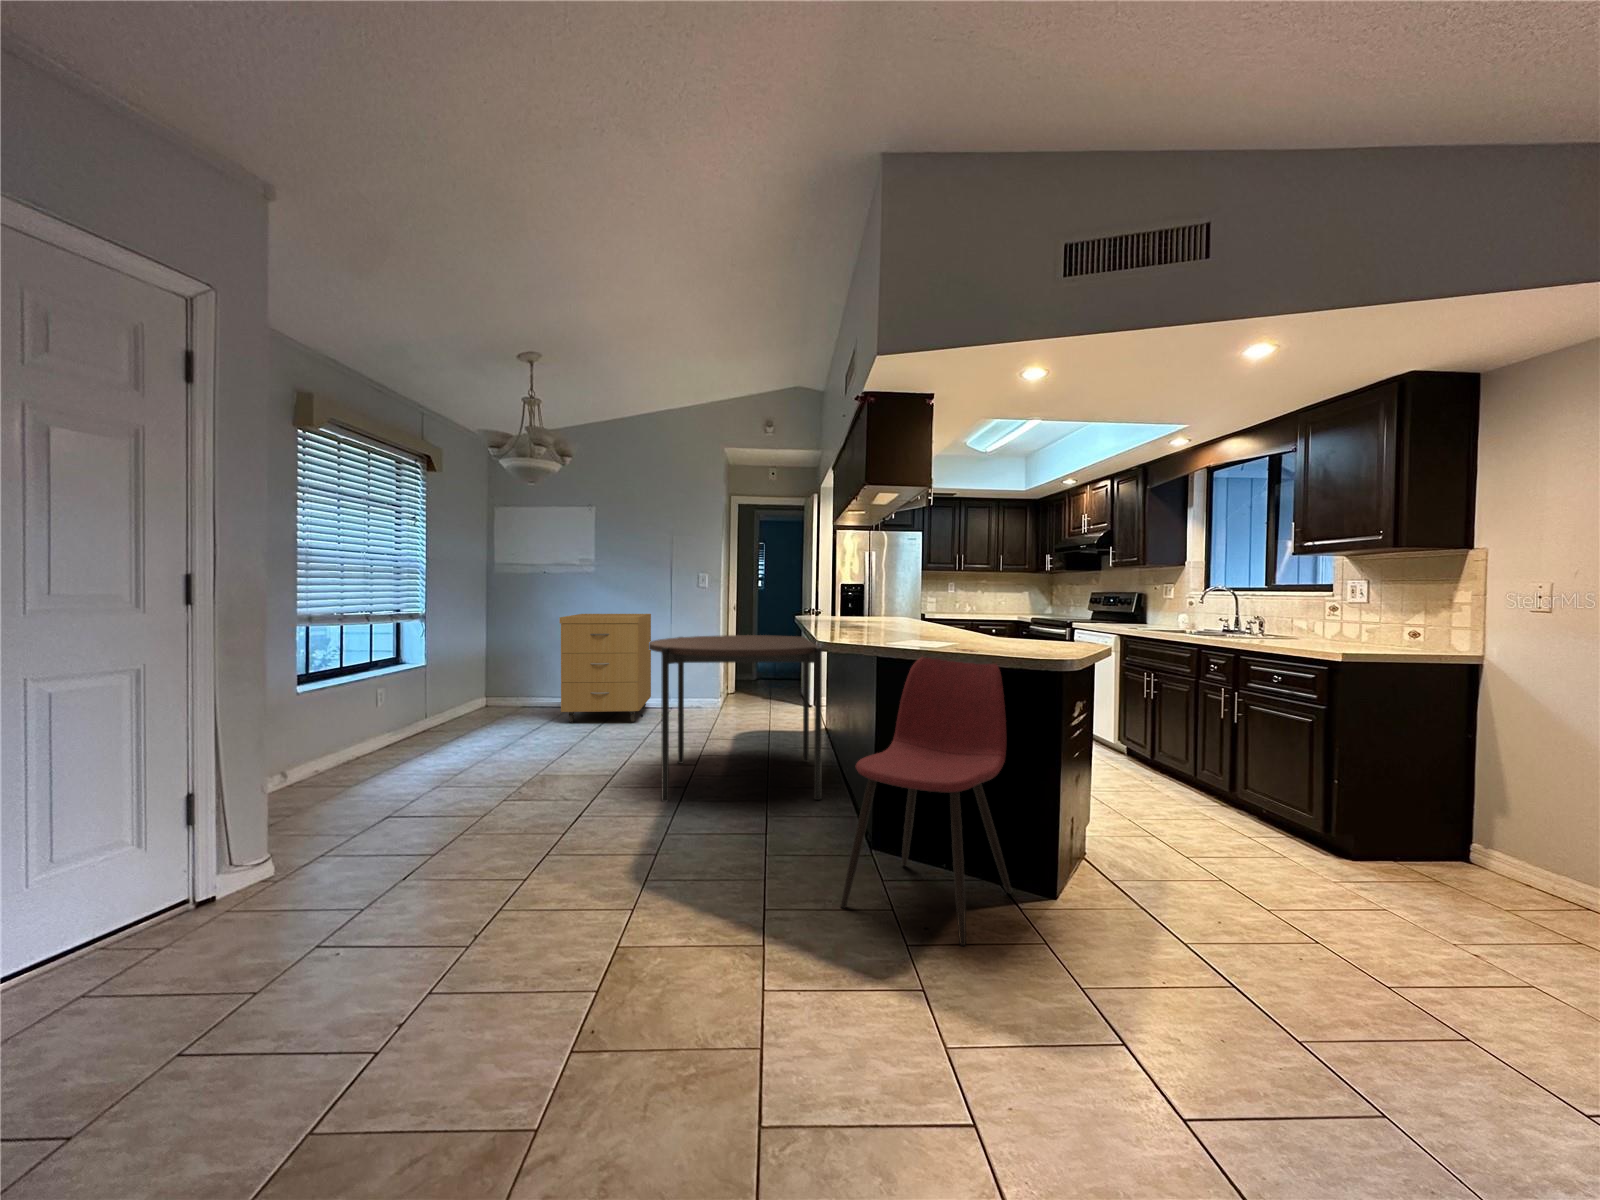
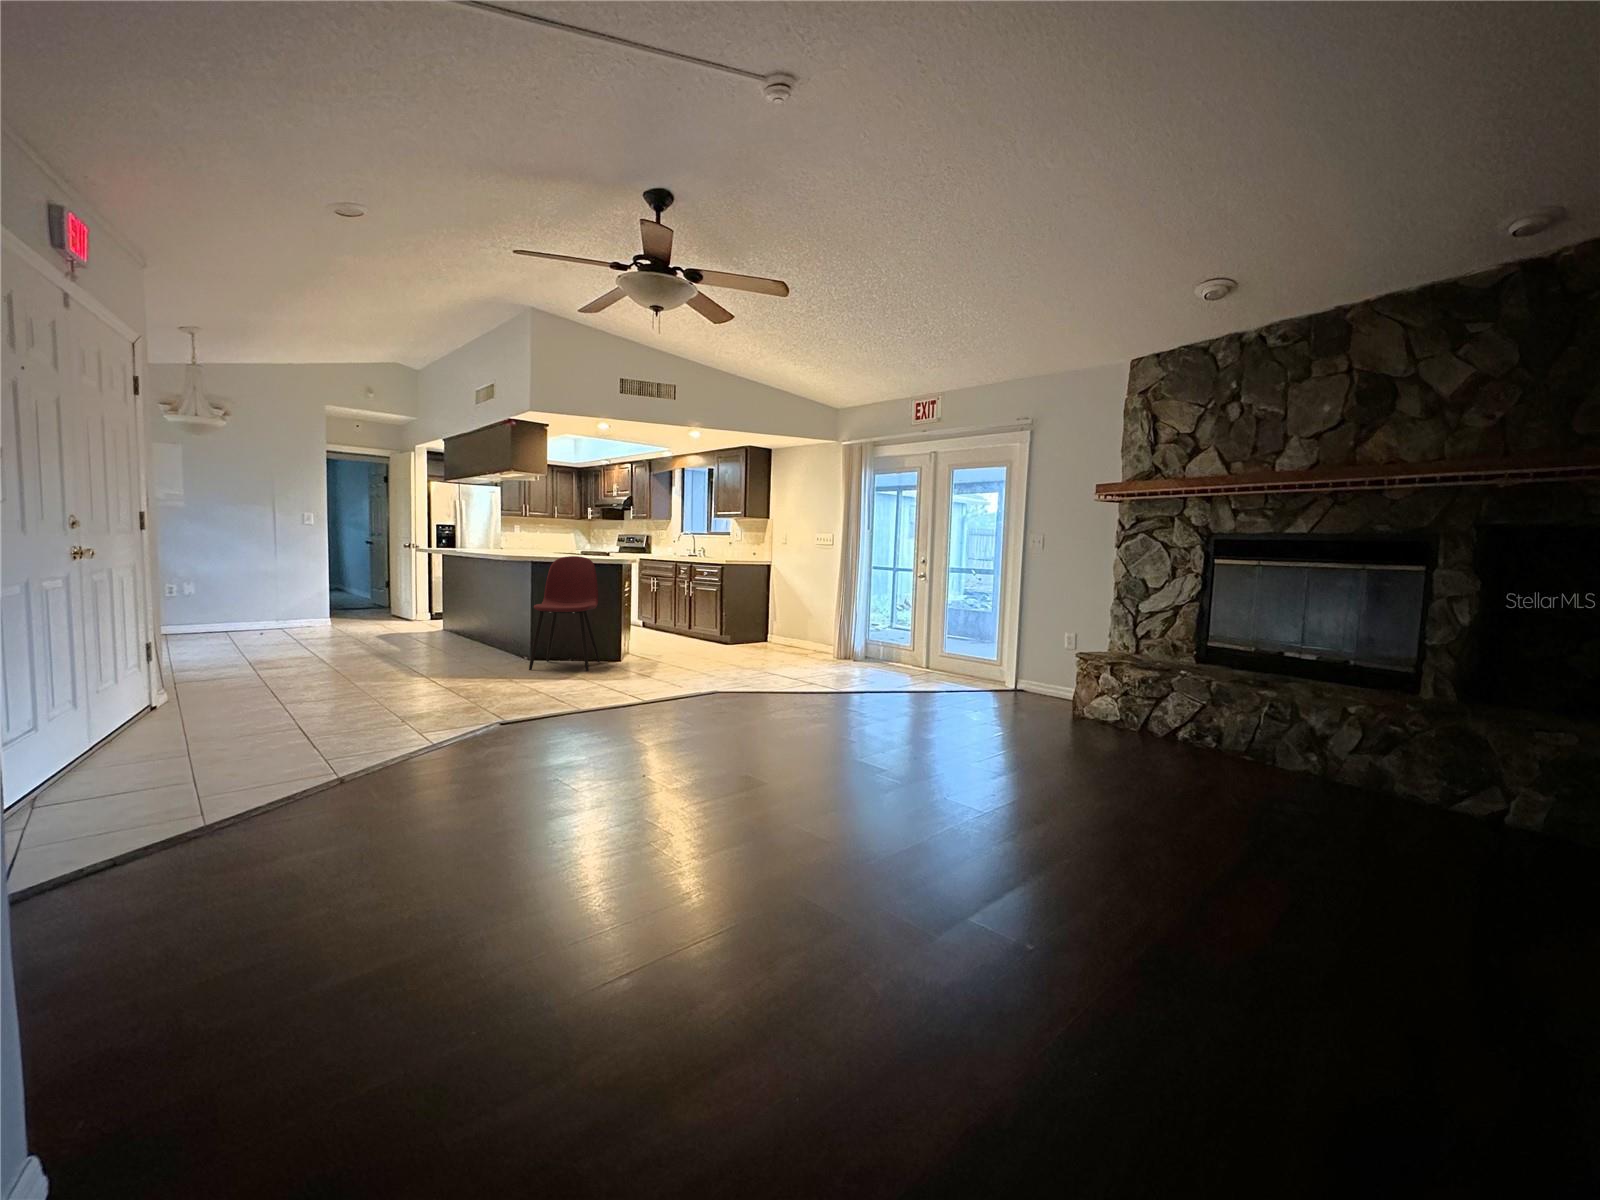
storage cabinet: present [559,614,651,722] -> none [178,545,269,639]
dining table: present [649,635,826,802] -> none [344,559,479,659]

